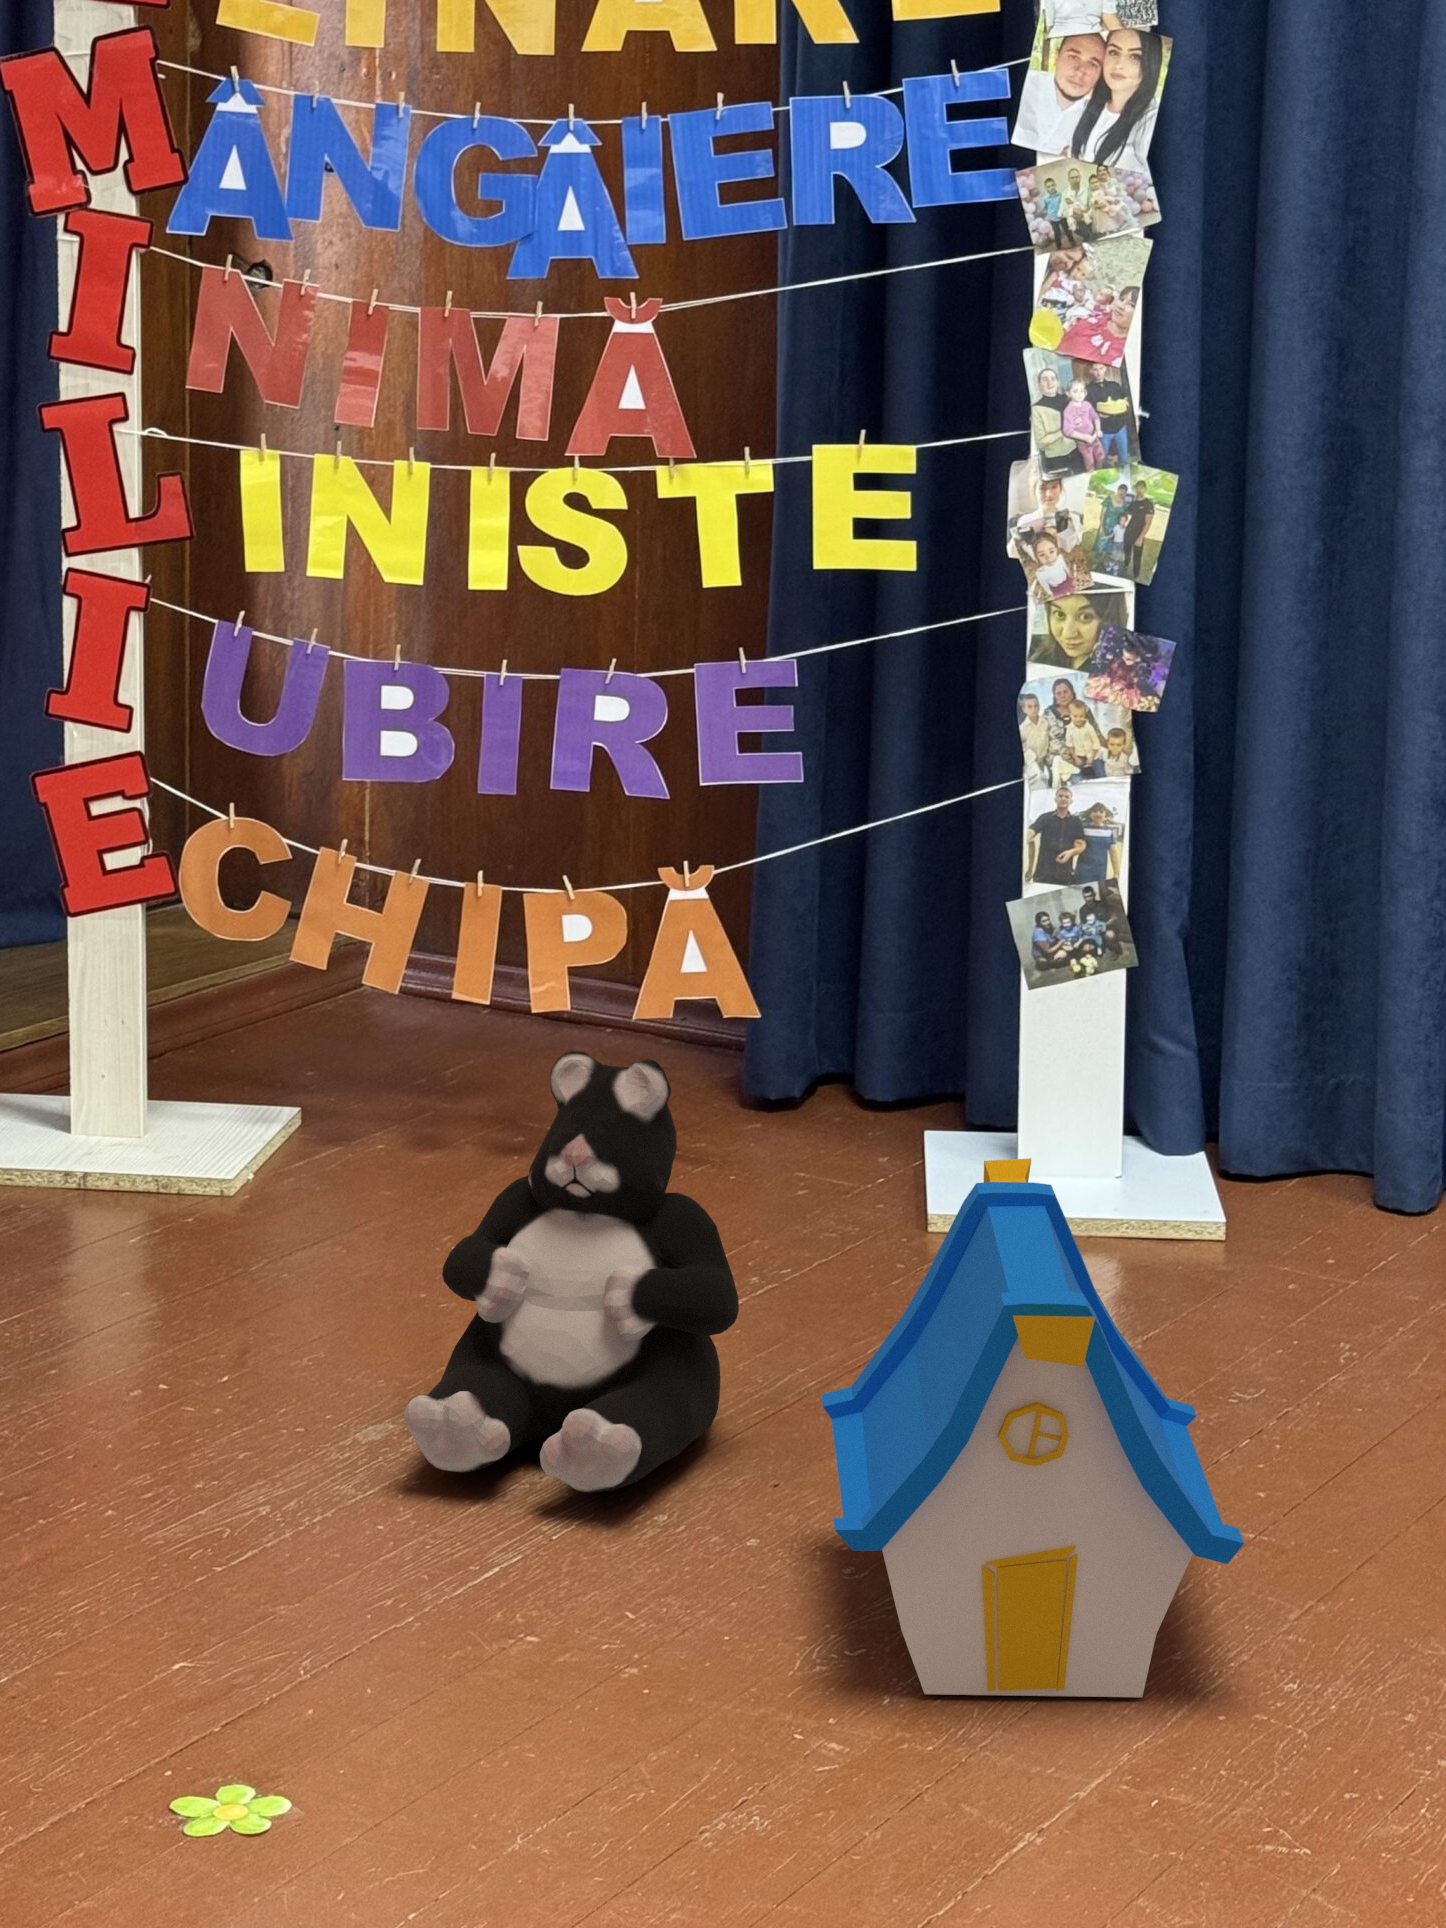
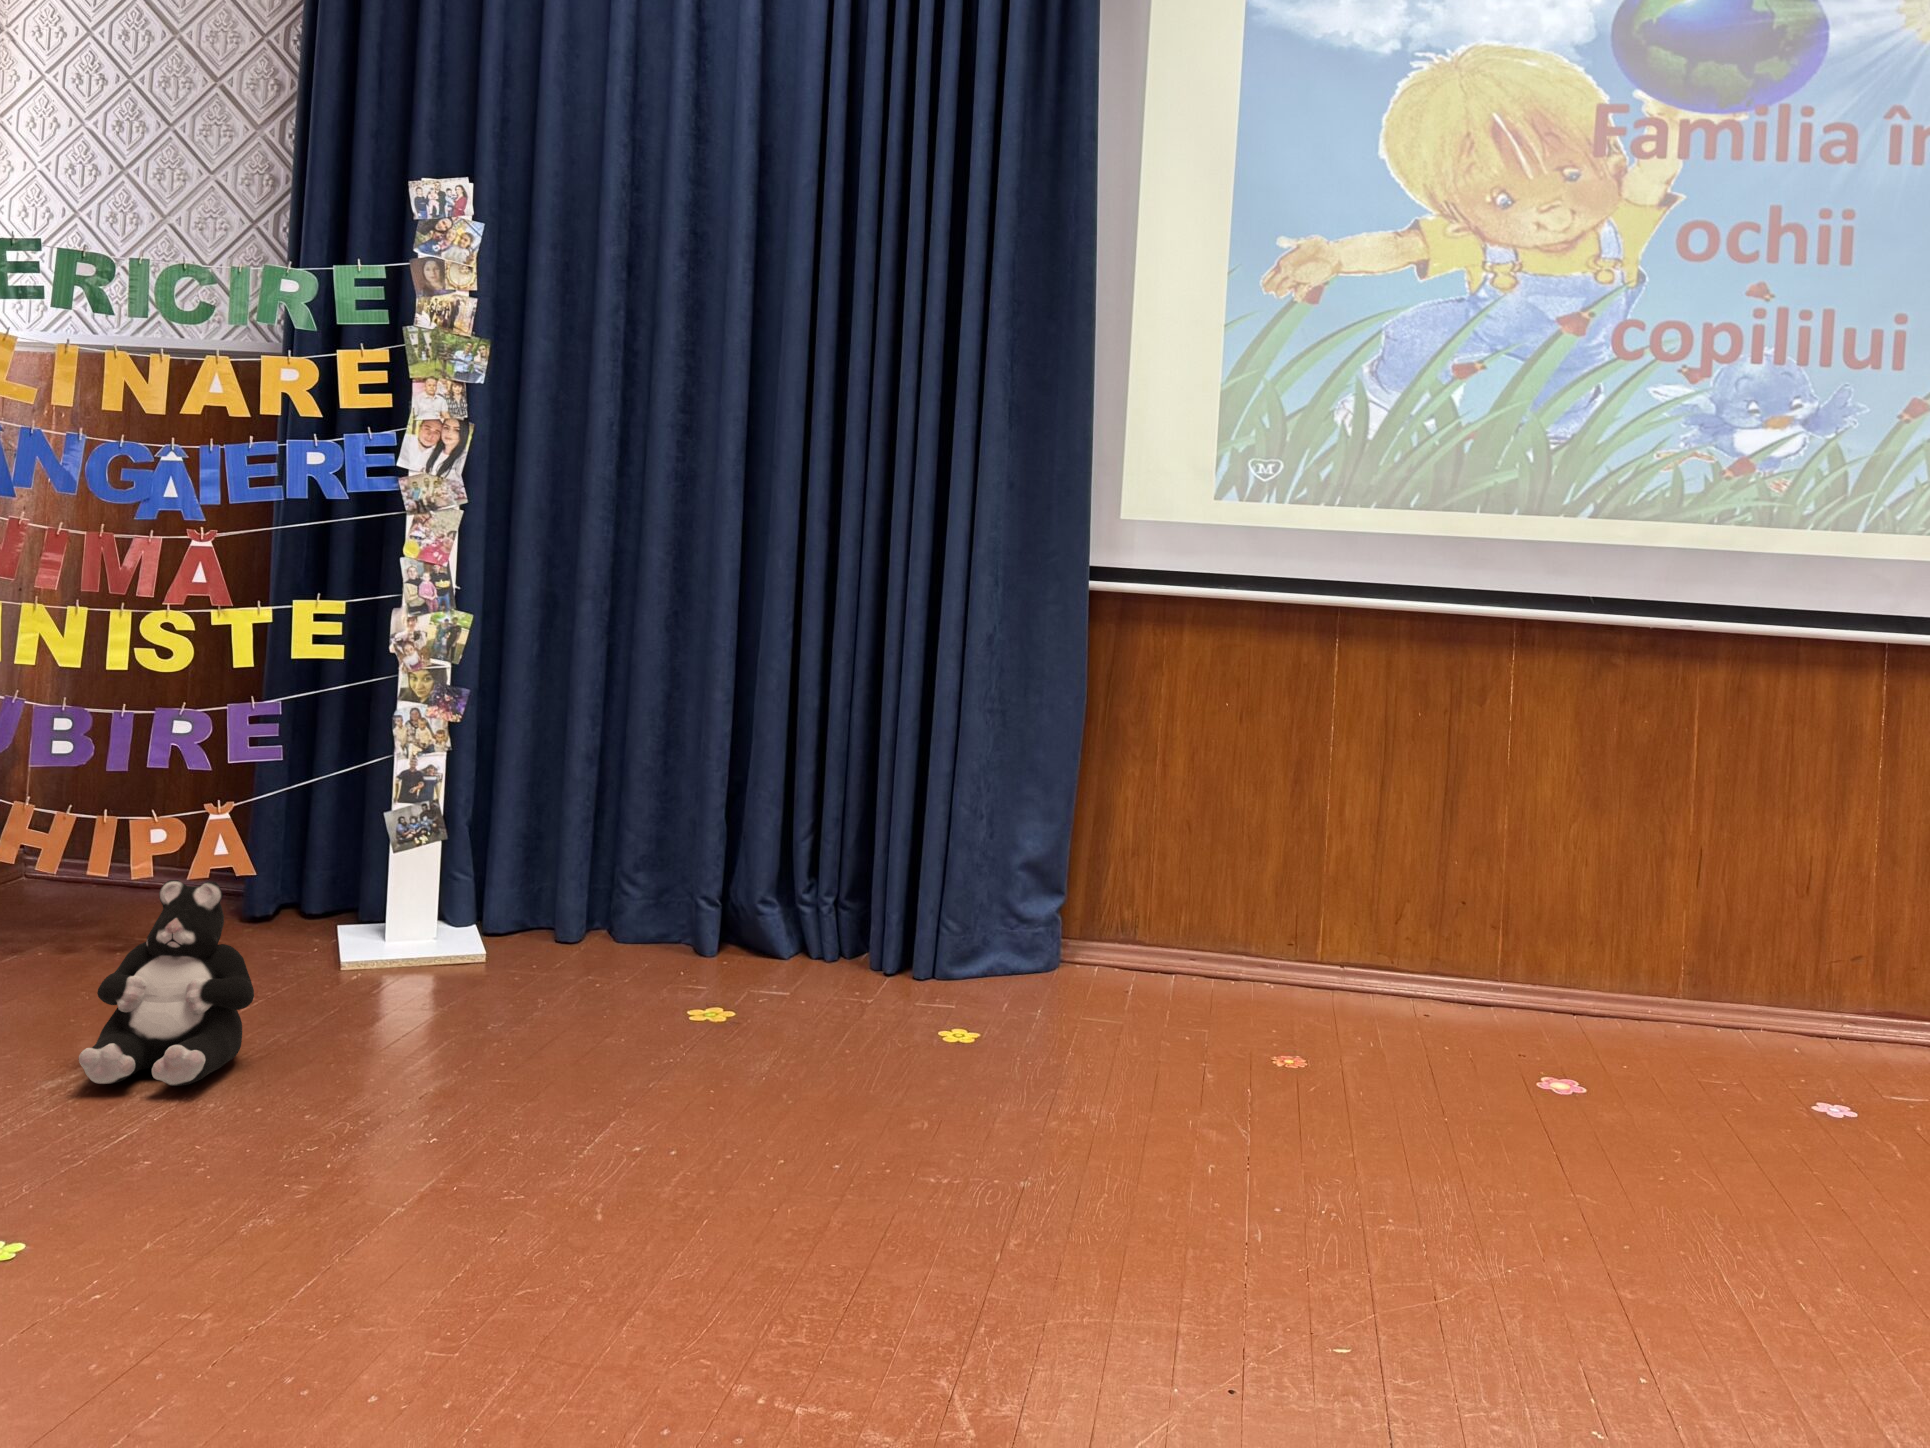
toy house: present [822,1158,1244,1697] -> none [298,911,497,1147]

